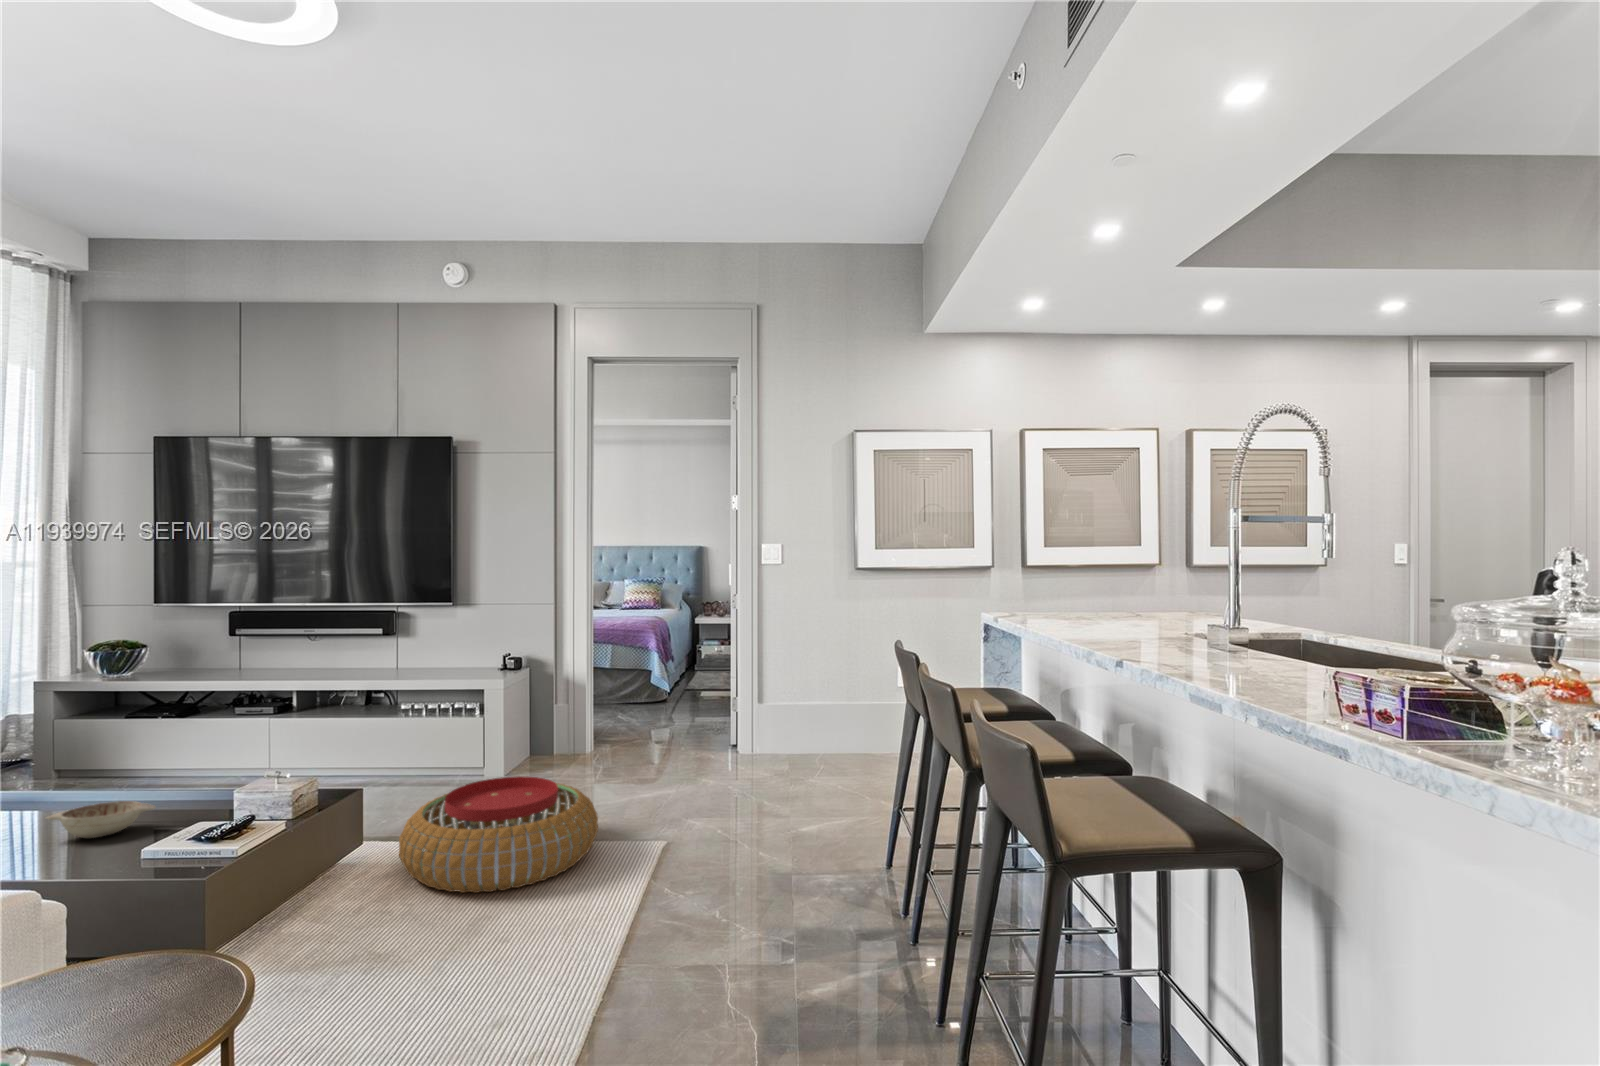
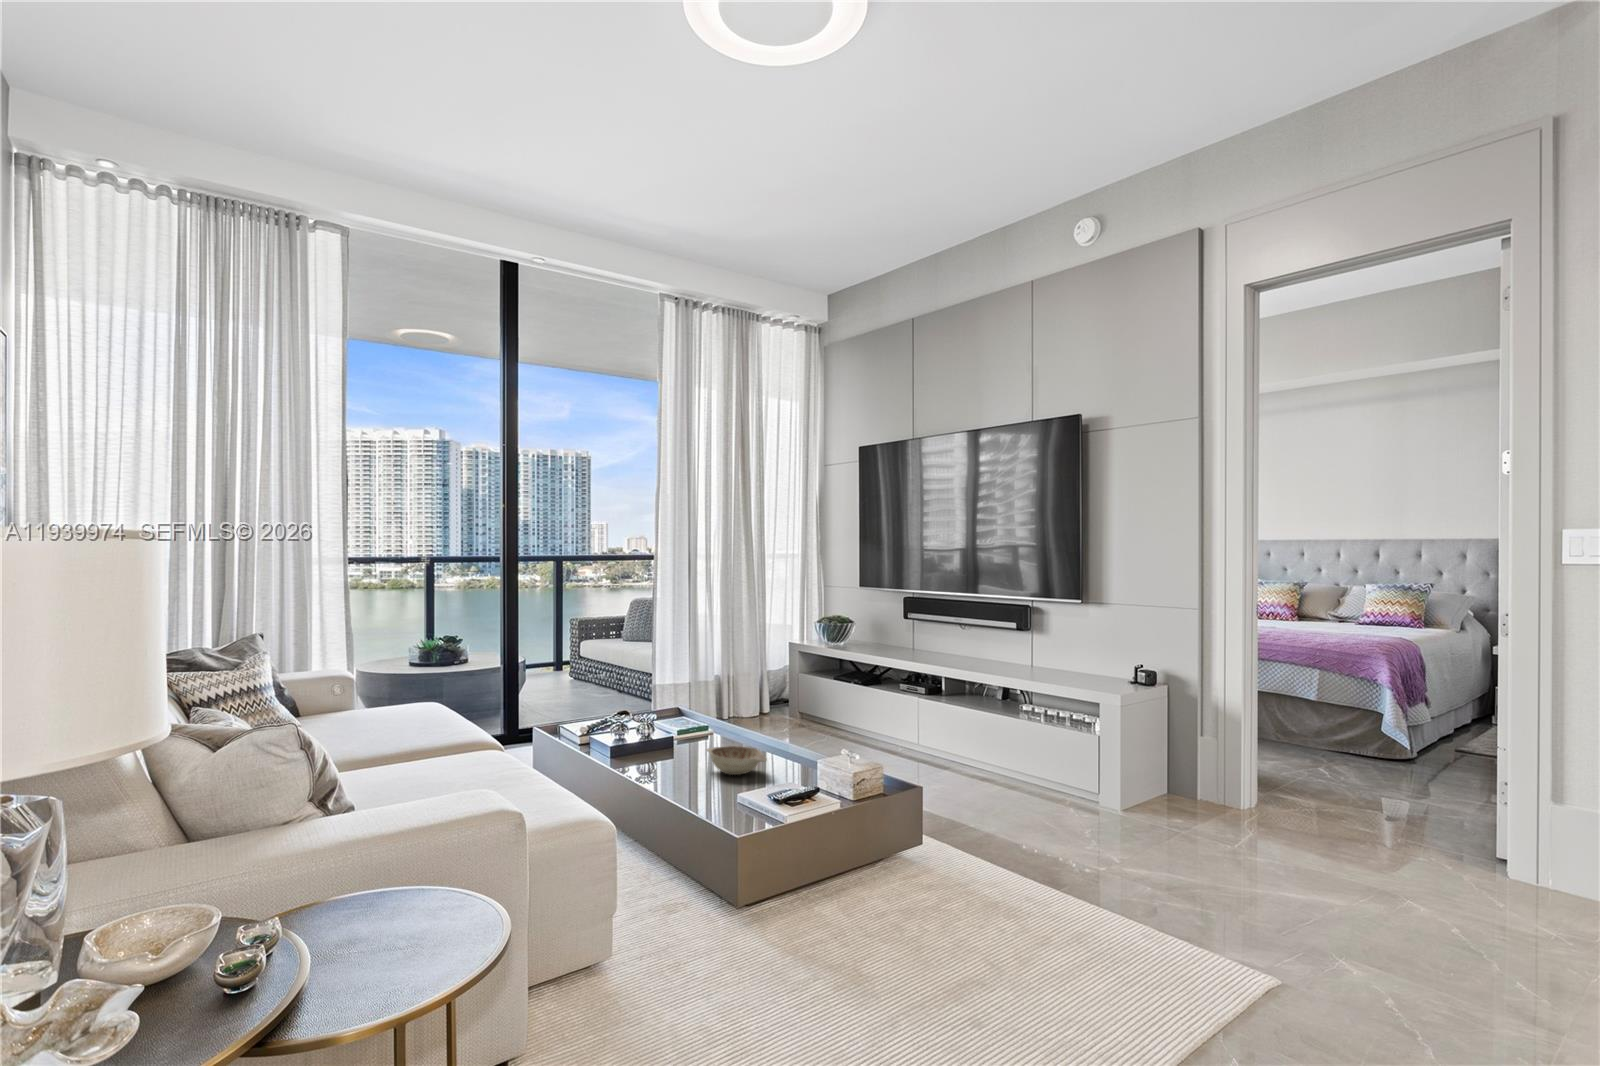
pouf: present [399,776,598,893] -> none [930,815,1174,975]

